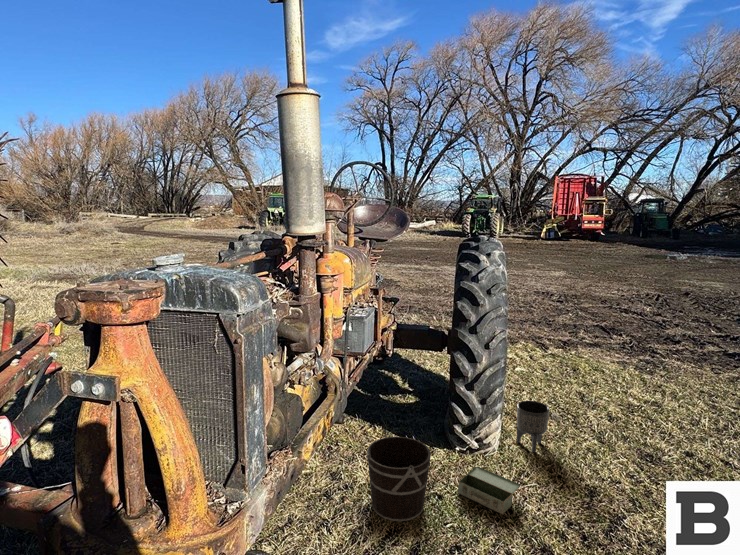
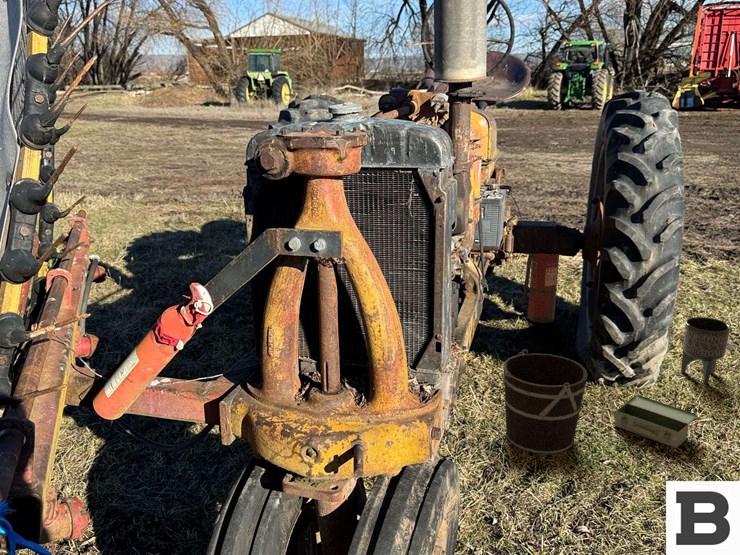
fire extinguisher: none [406,335,435,400] -> present [518,253,559,323]

